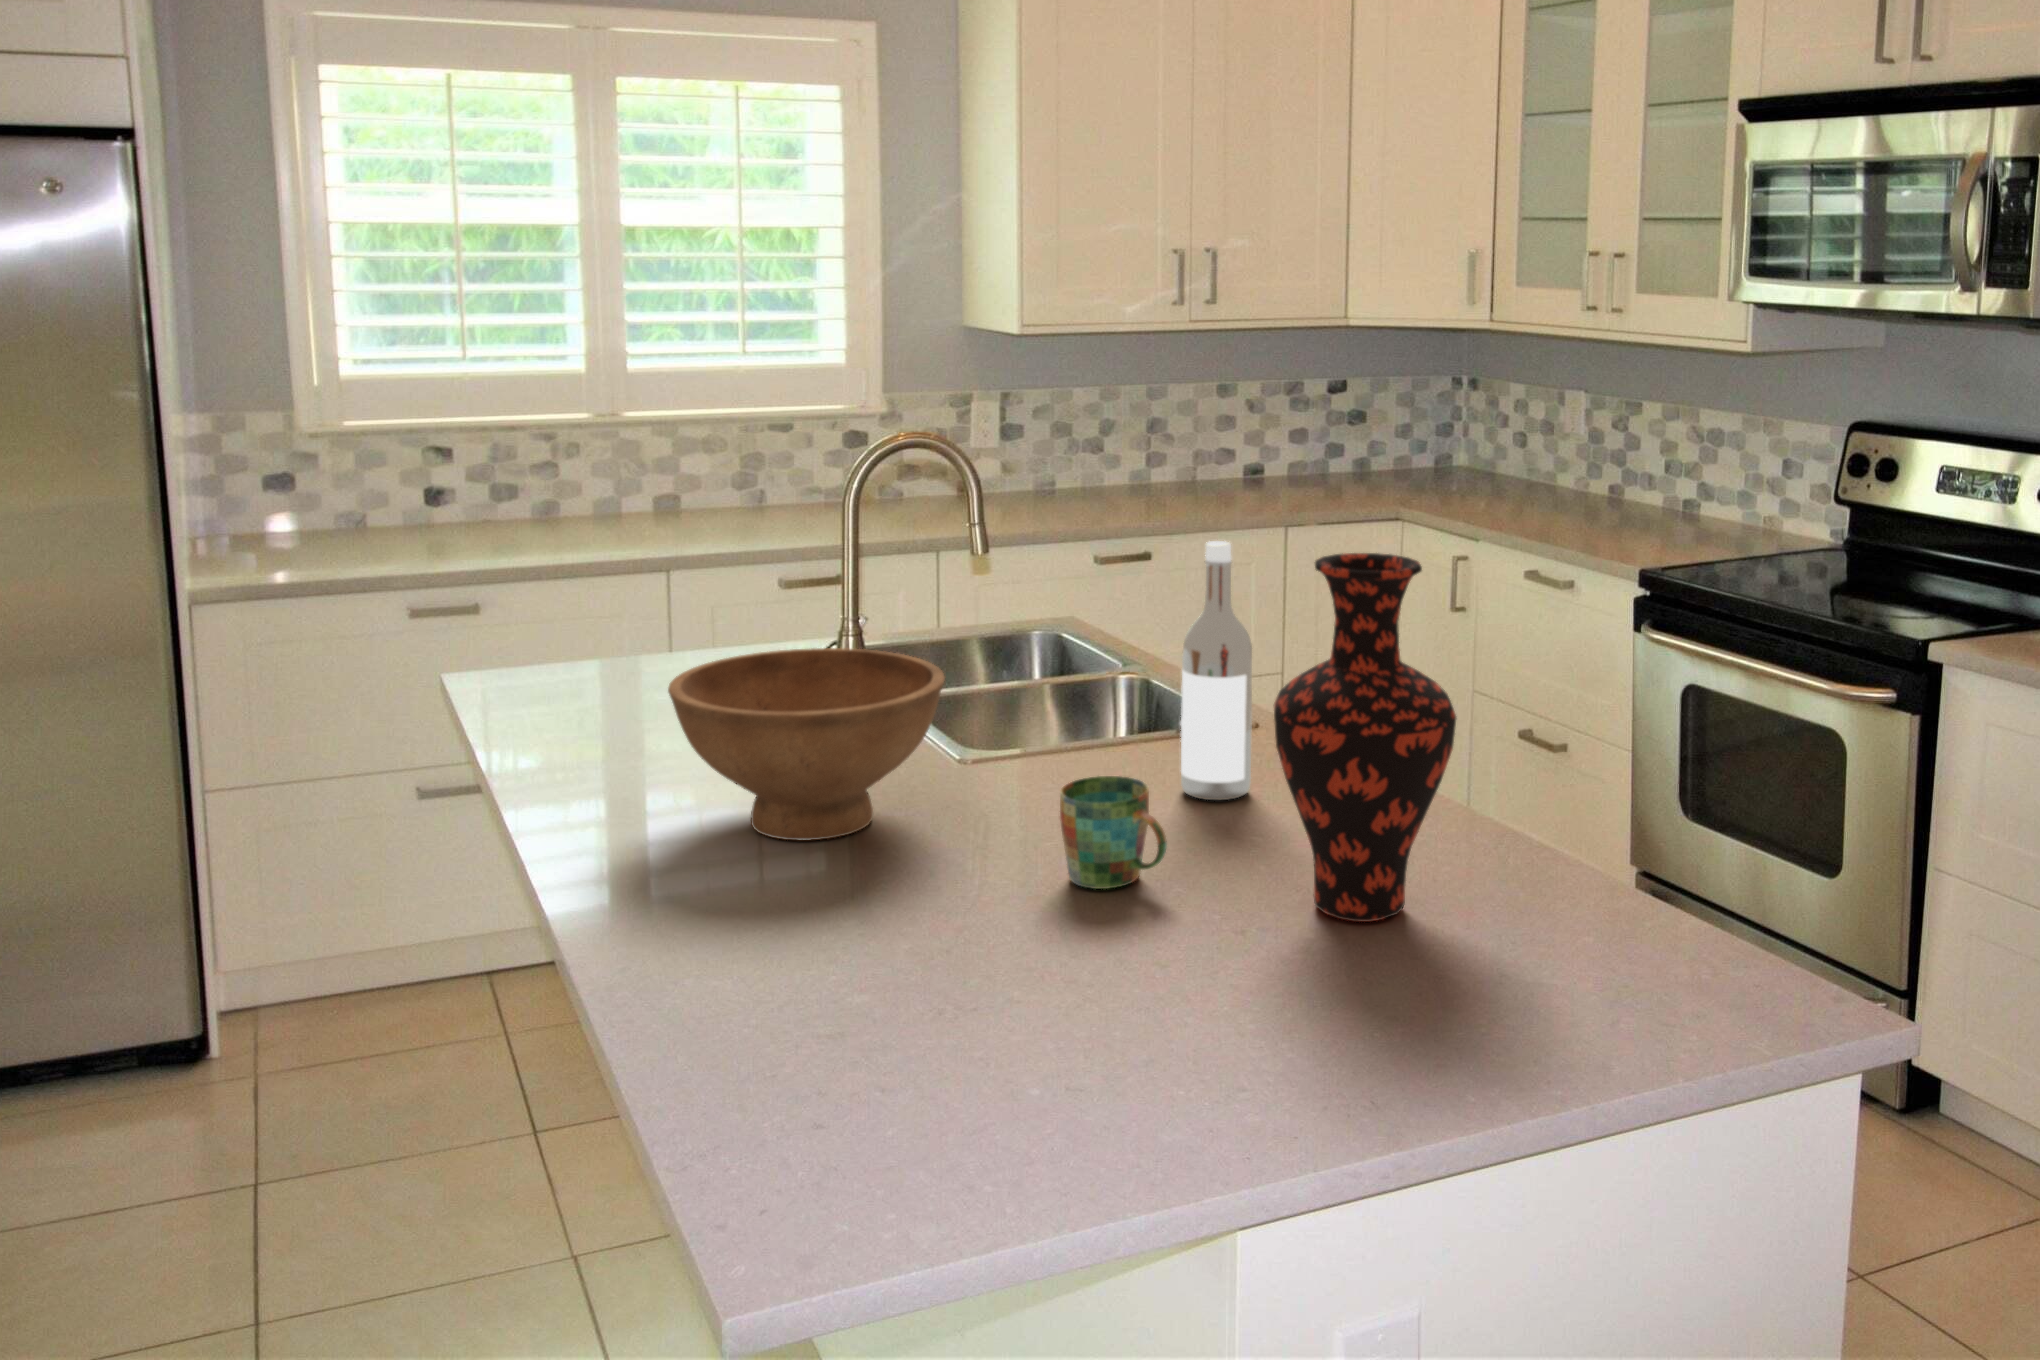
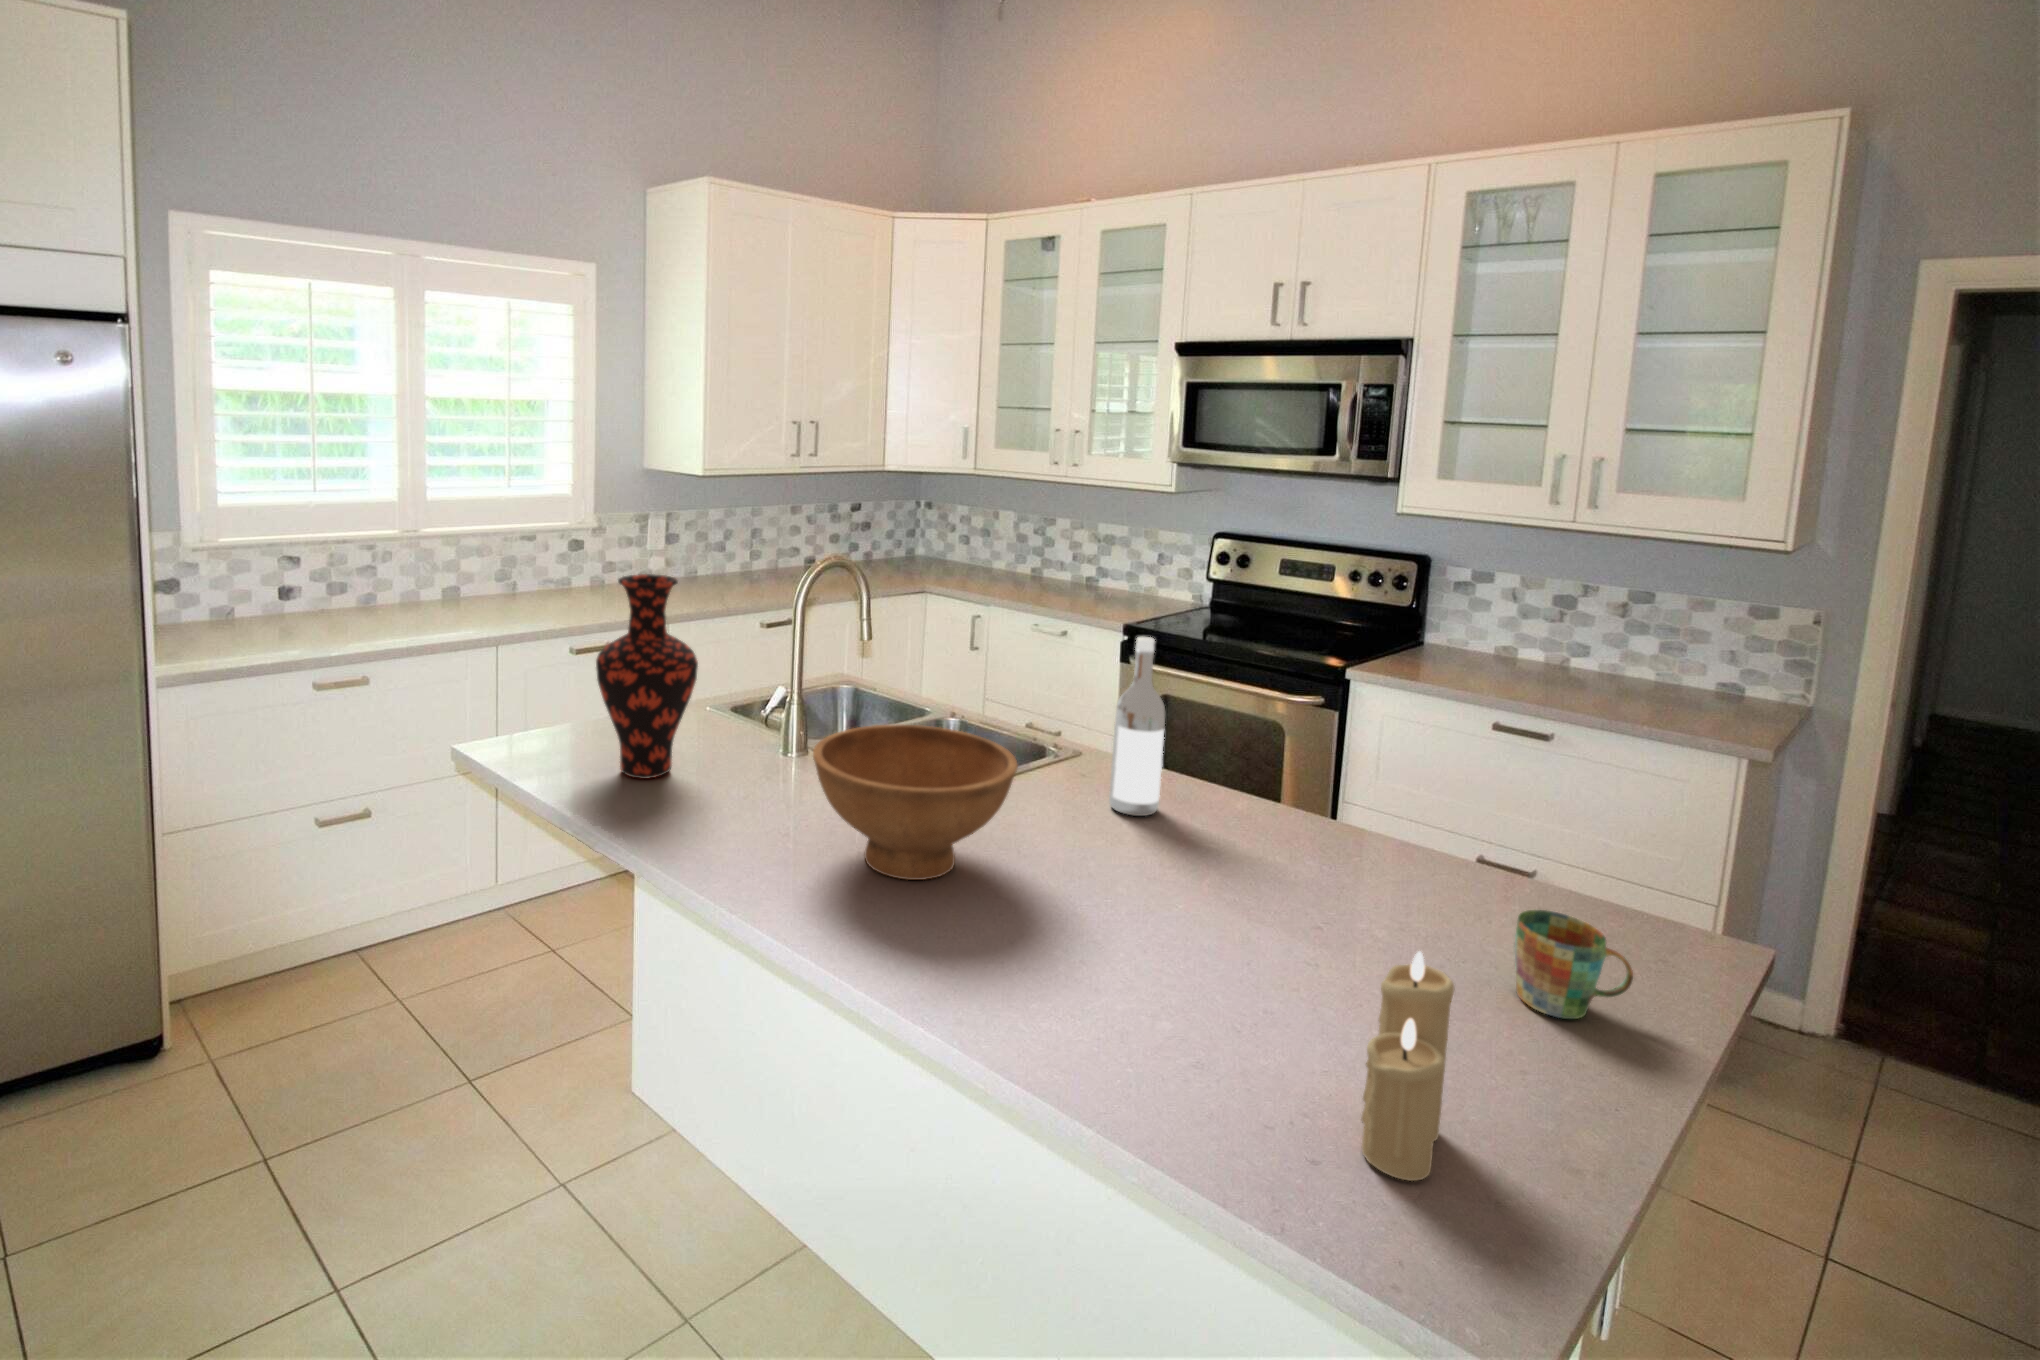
vase: present [1274,553,1456,922] -> present [596,574,698,779]
mug: present [1060,776,1167,889] -> present [1515,910,1633,1019]
candle: none [882,887,1033,1154] -> present [1361,951,1455,1181]

